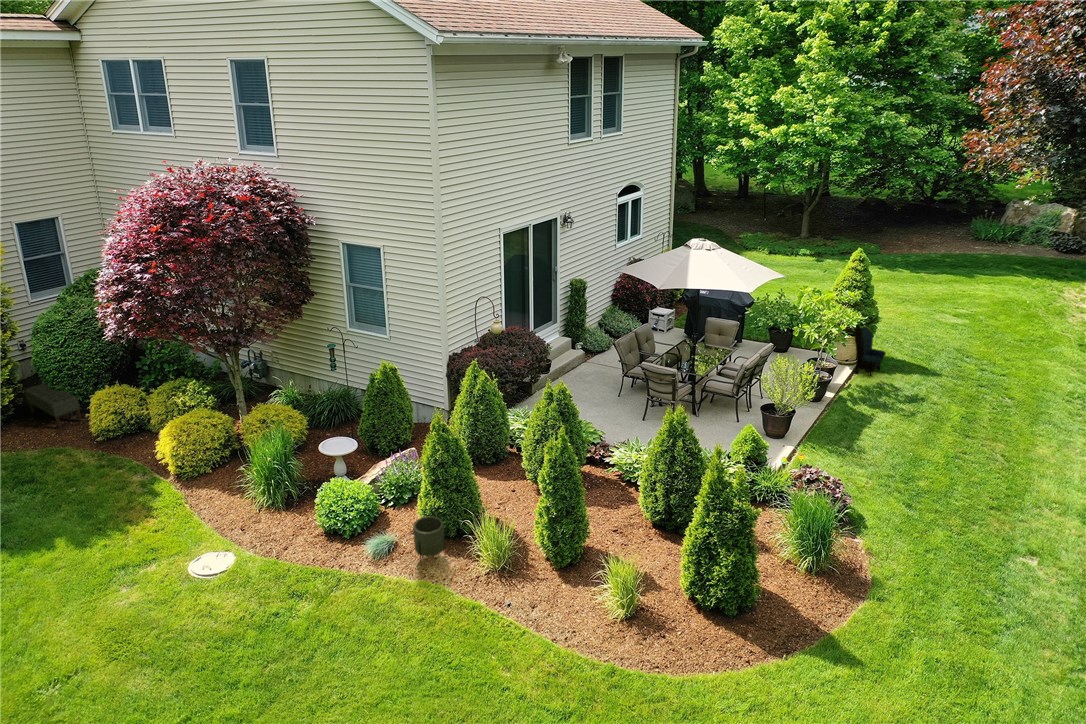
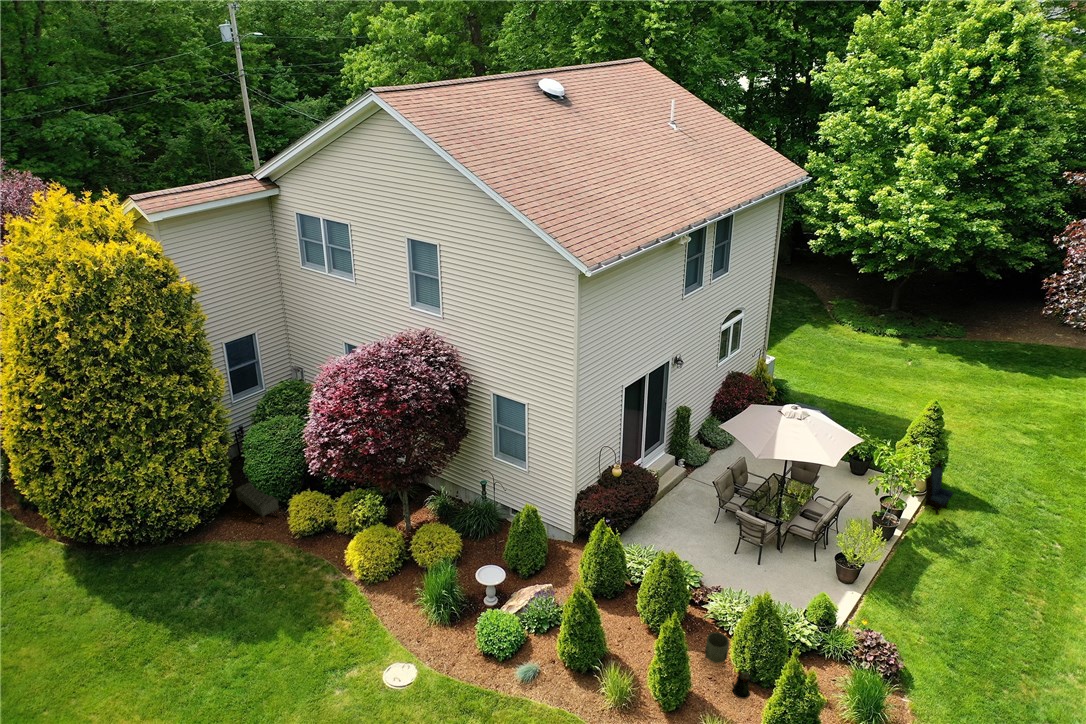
watering can: none [644,513,670,554] -> present [732,671,751,699]
planter: present [413,516,446,566] -> present [705,632,729,663]

